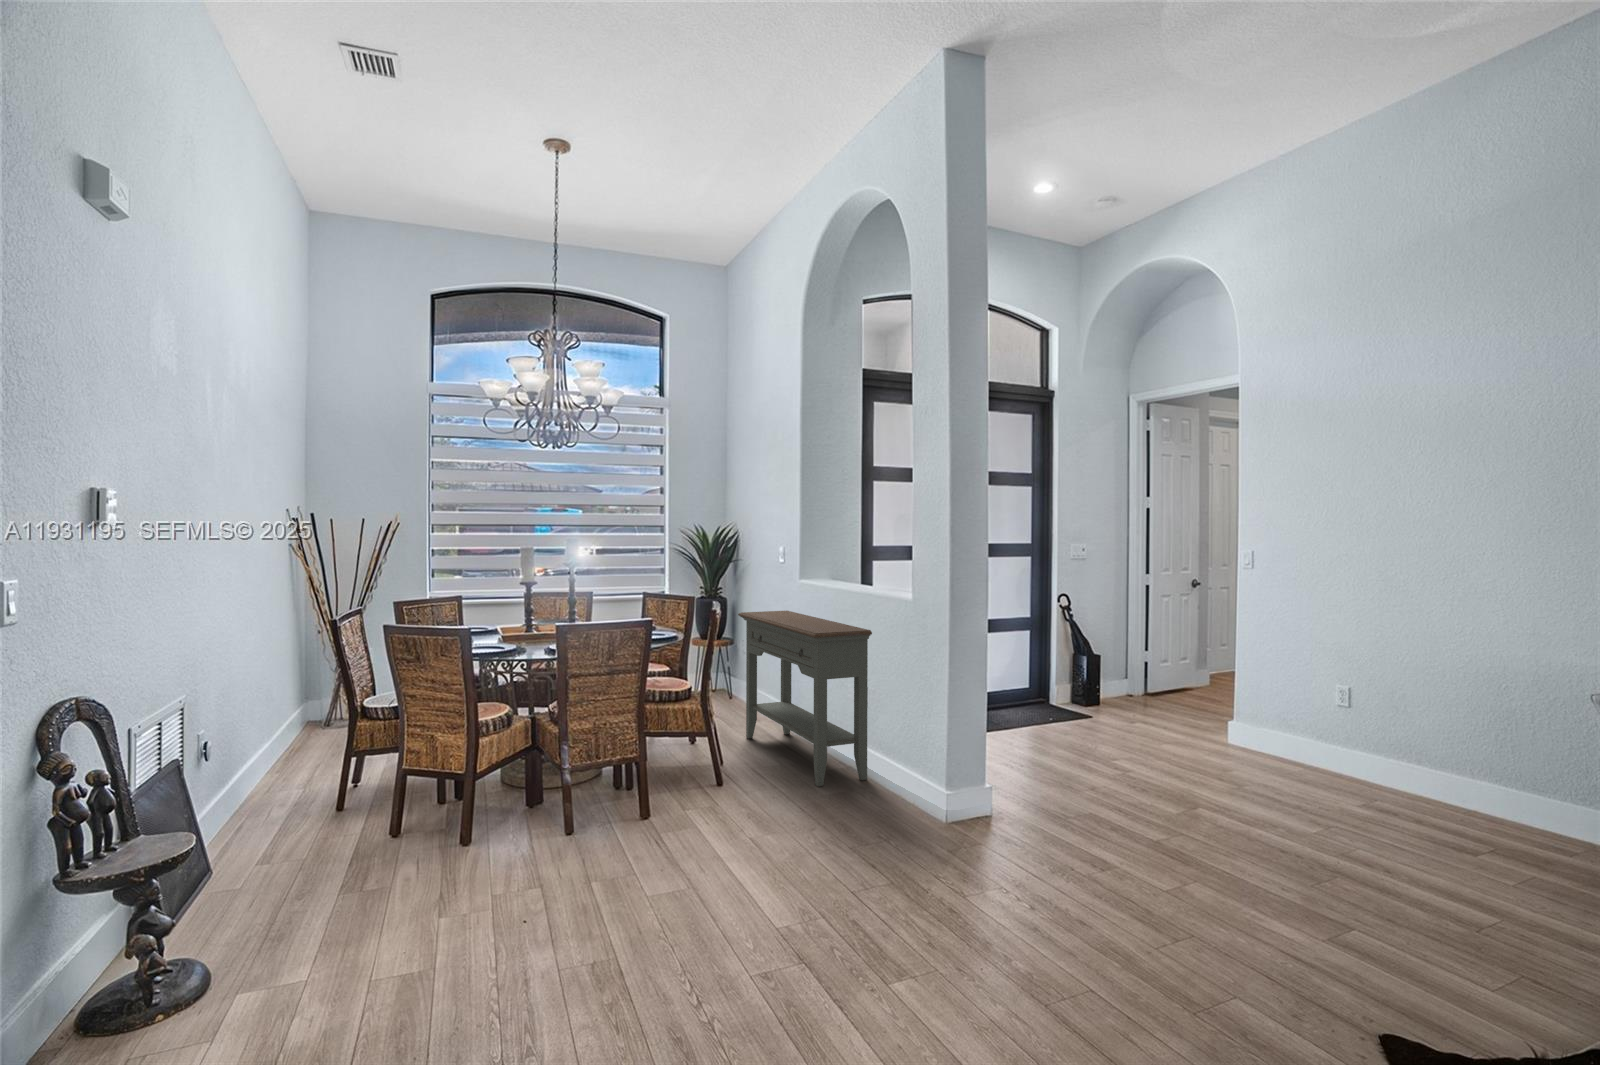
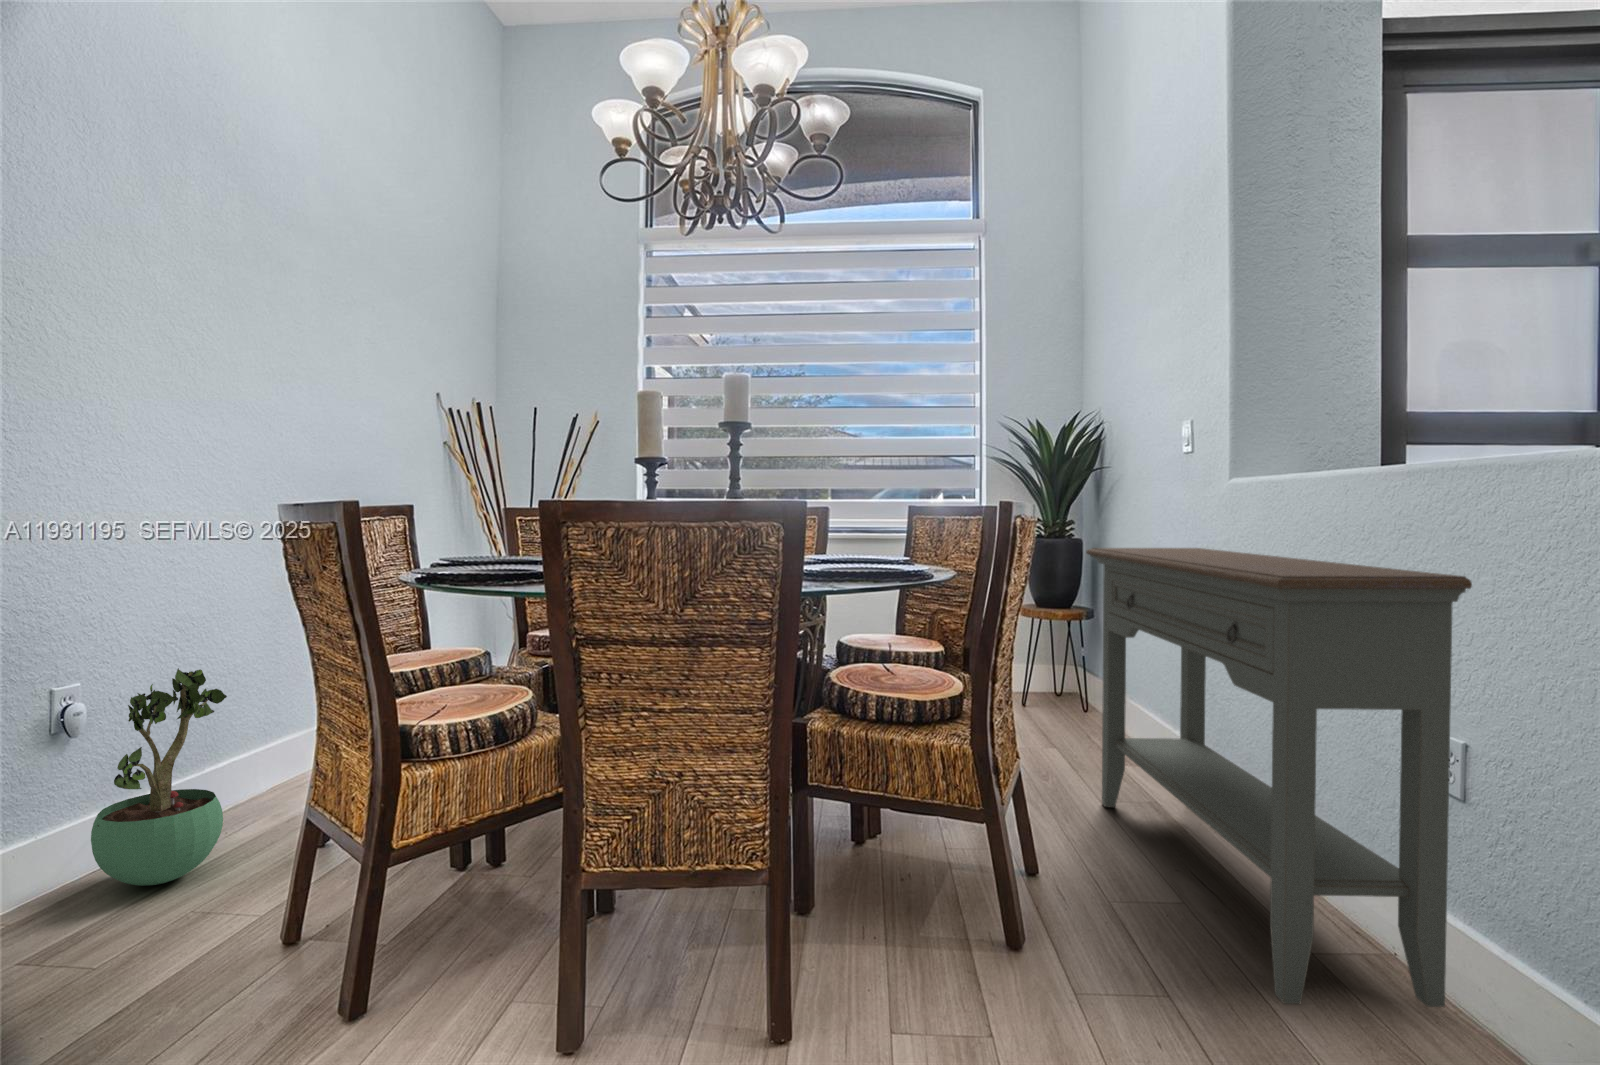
potted plant: none [222,709,293,833] -> present [91,668,227,886]

